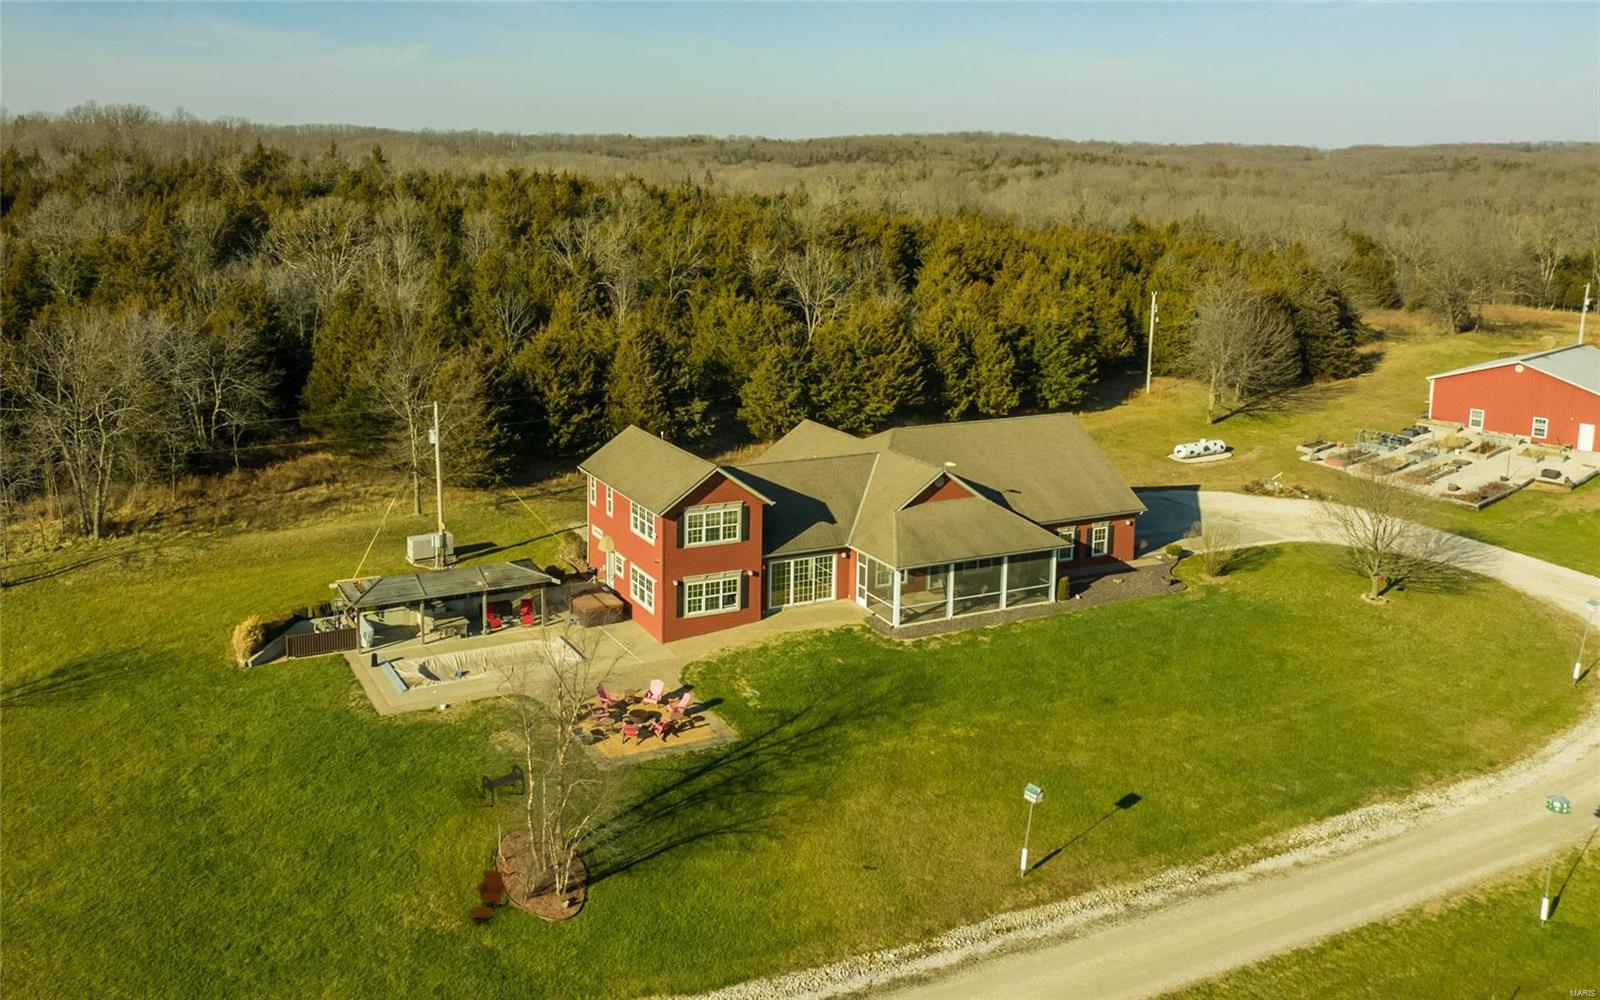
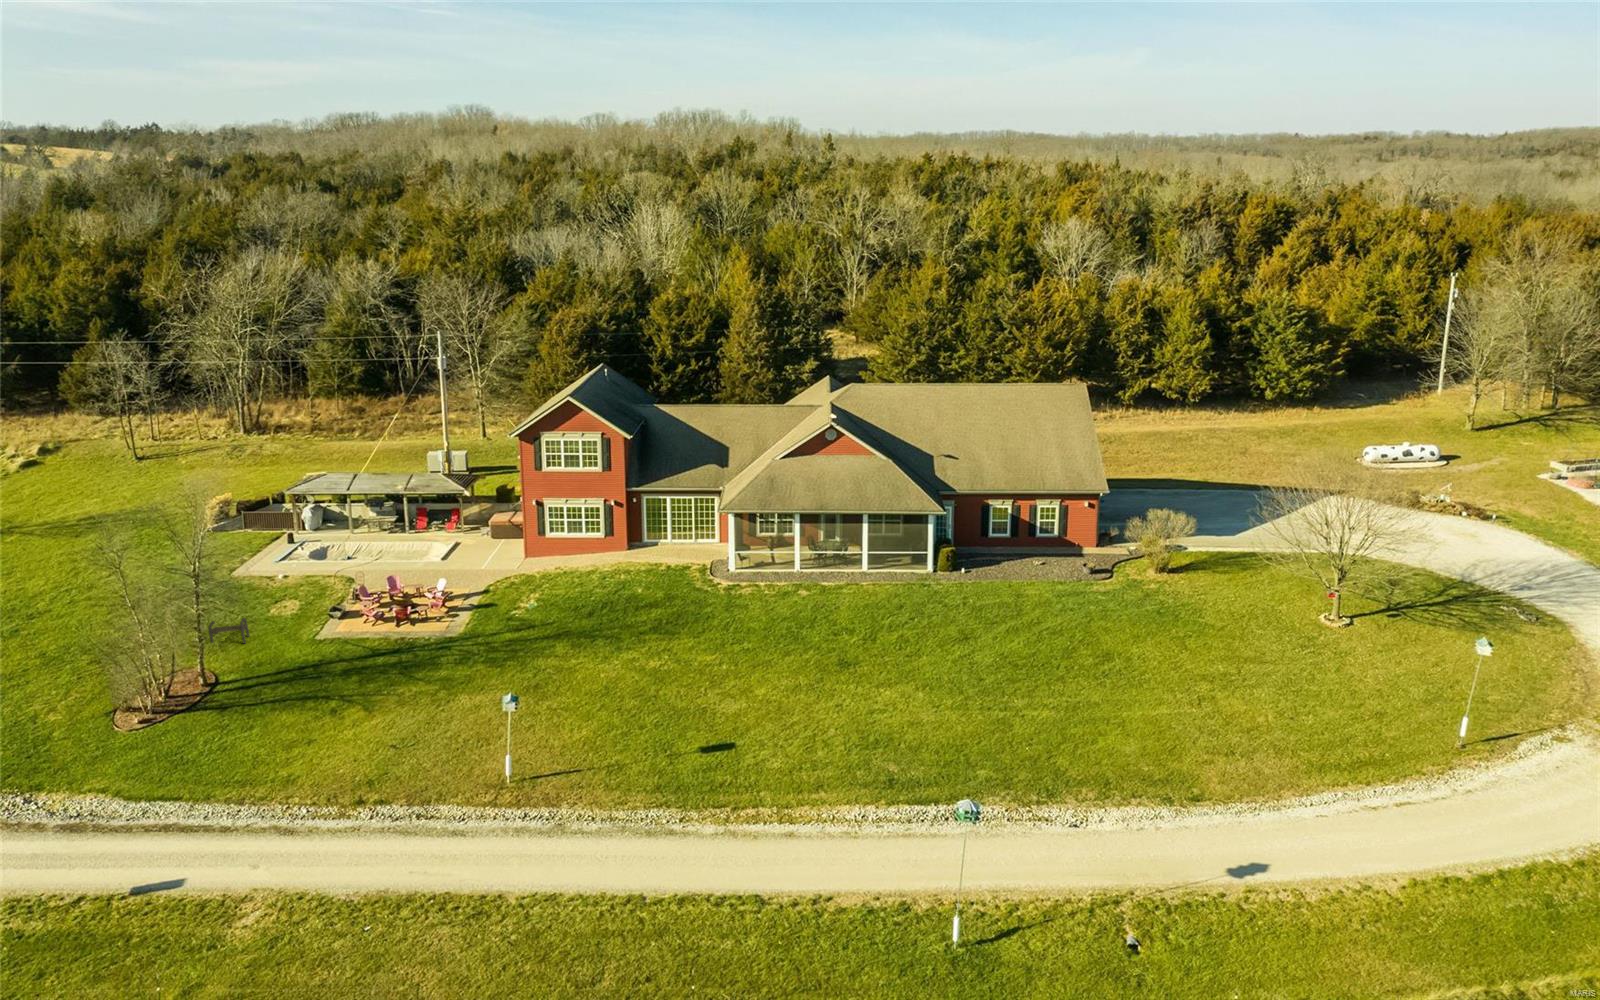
lounge chair: present [473,870,507,924] -> none [74,679,116,721]

